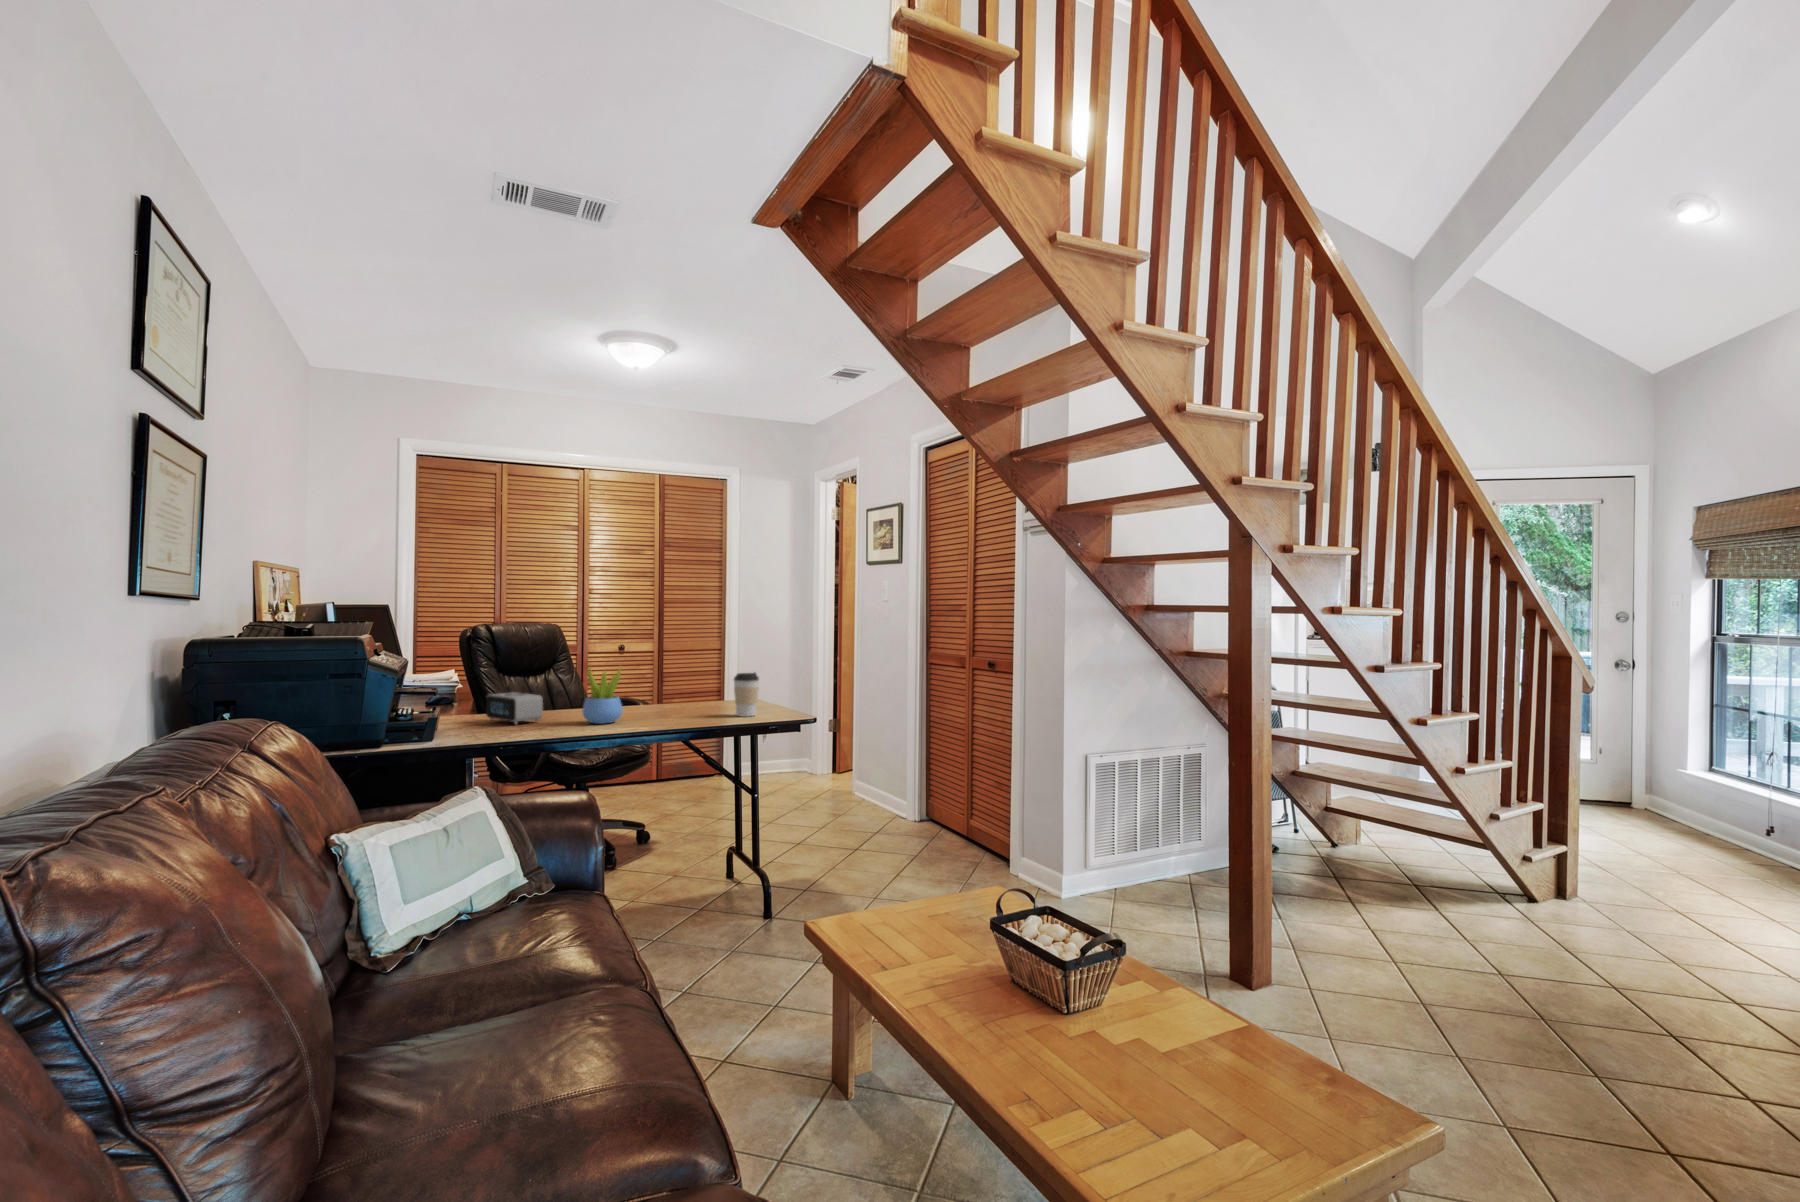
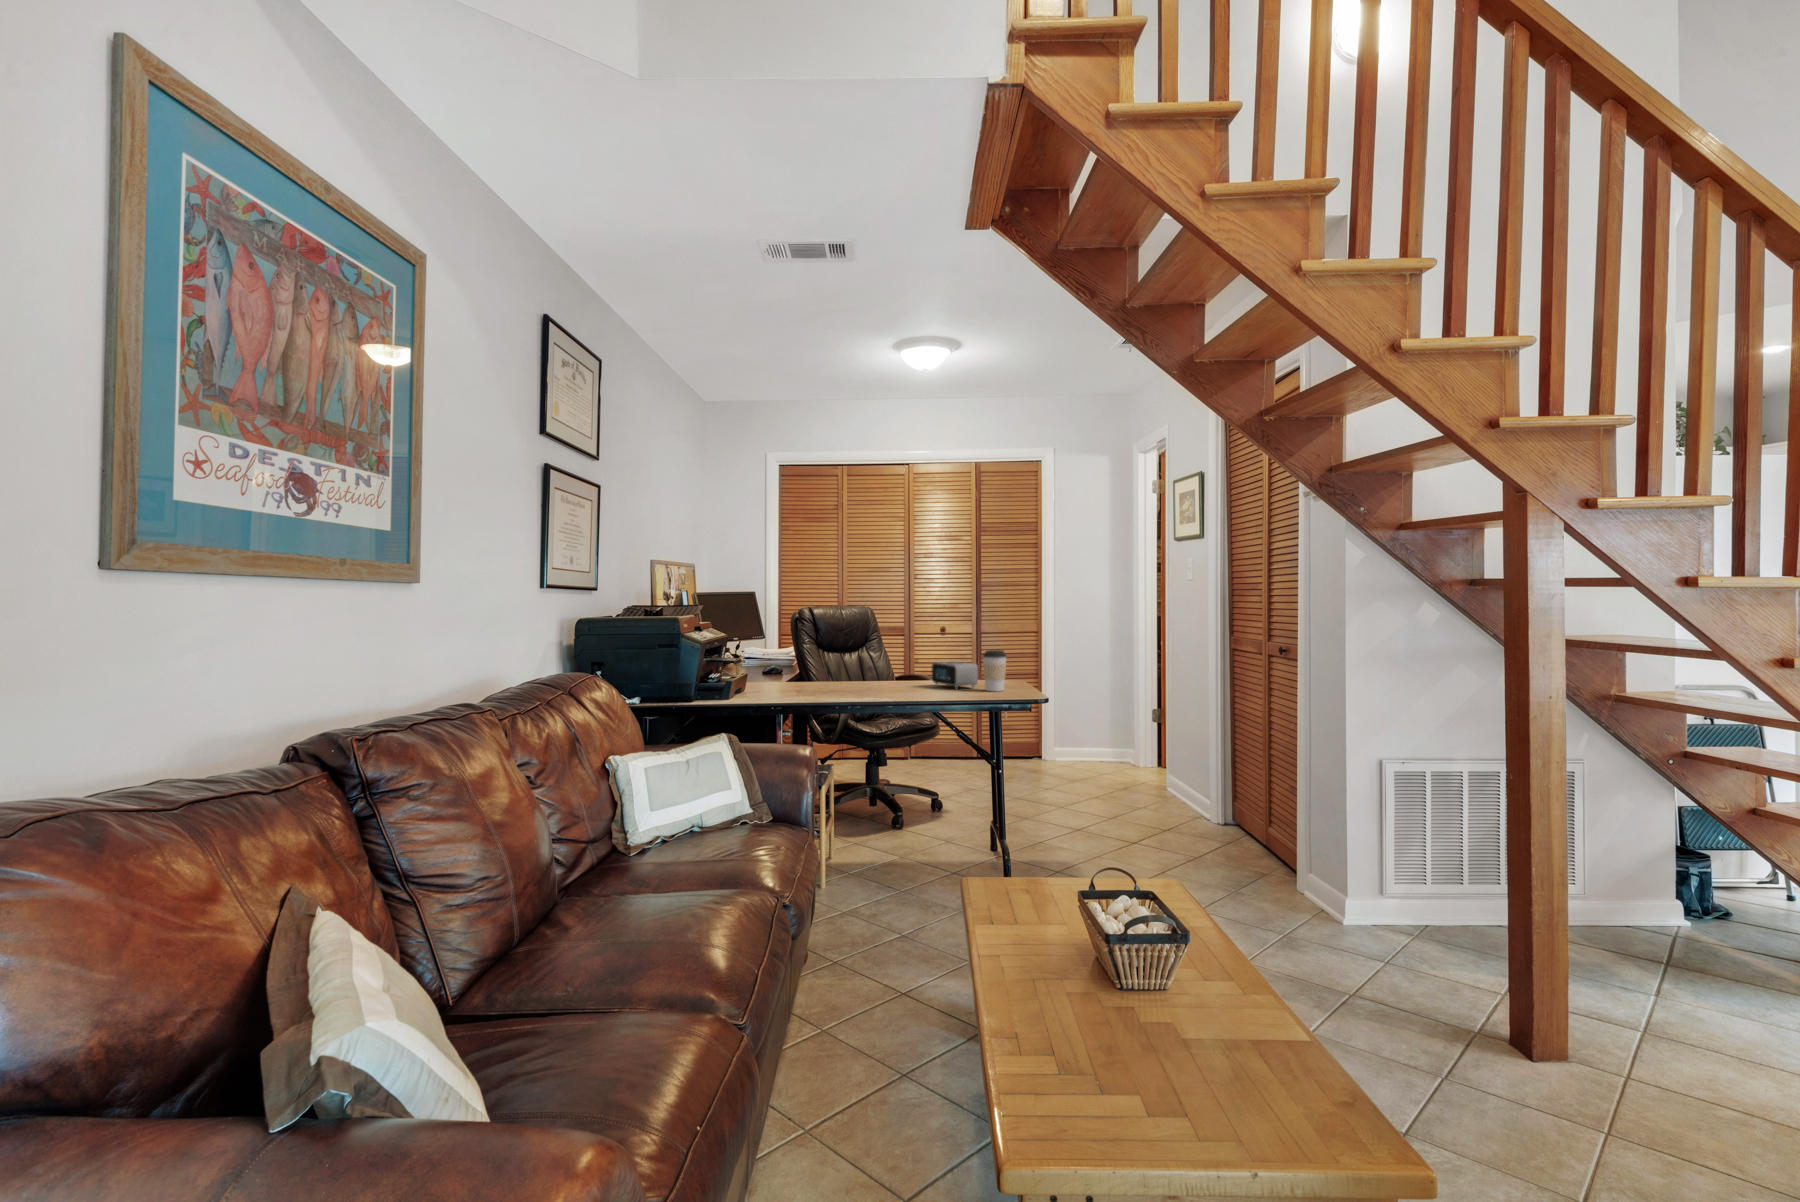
succulent plant: present [582,668,623,724] -> none [852,639,886,692]
alarm clock: present [486,692,543,724] -> present [932,661,978,688]

